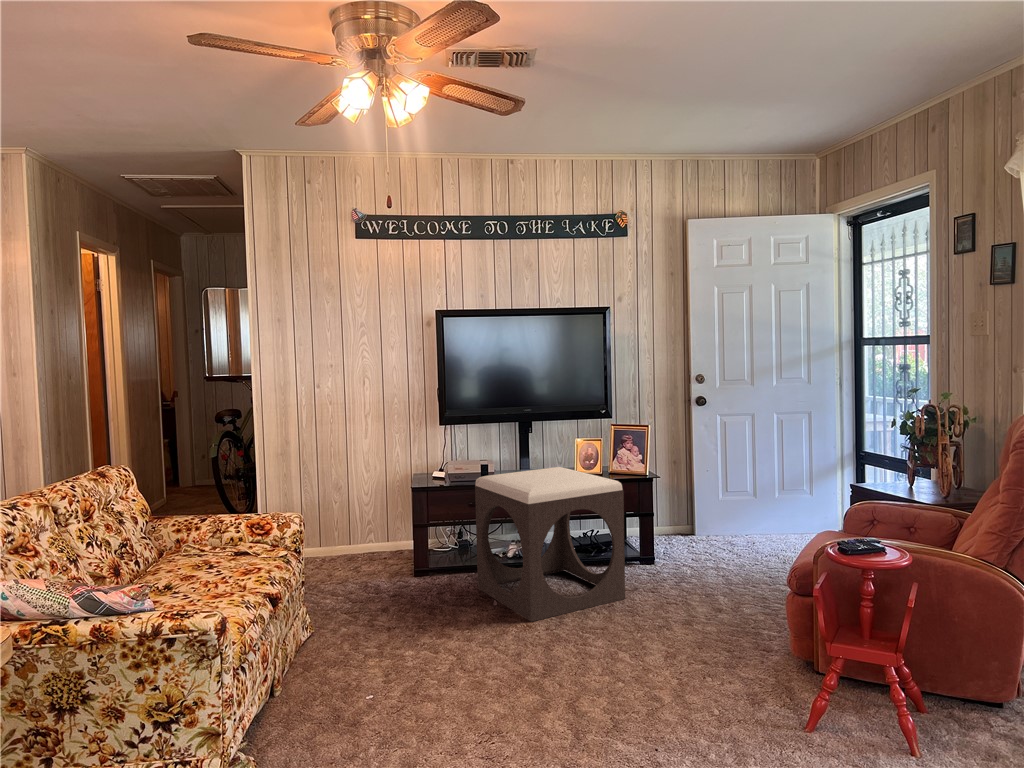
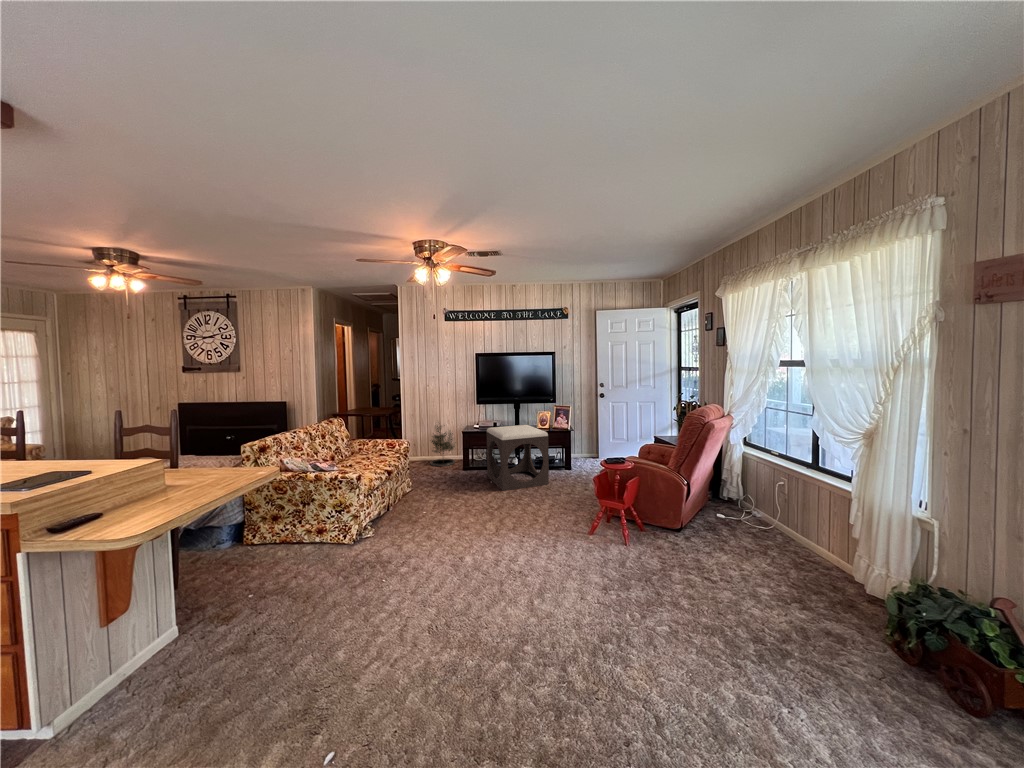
potted tree: none [326,463,390,569] -> present [431,426,455,466]

